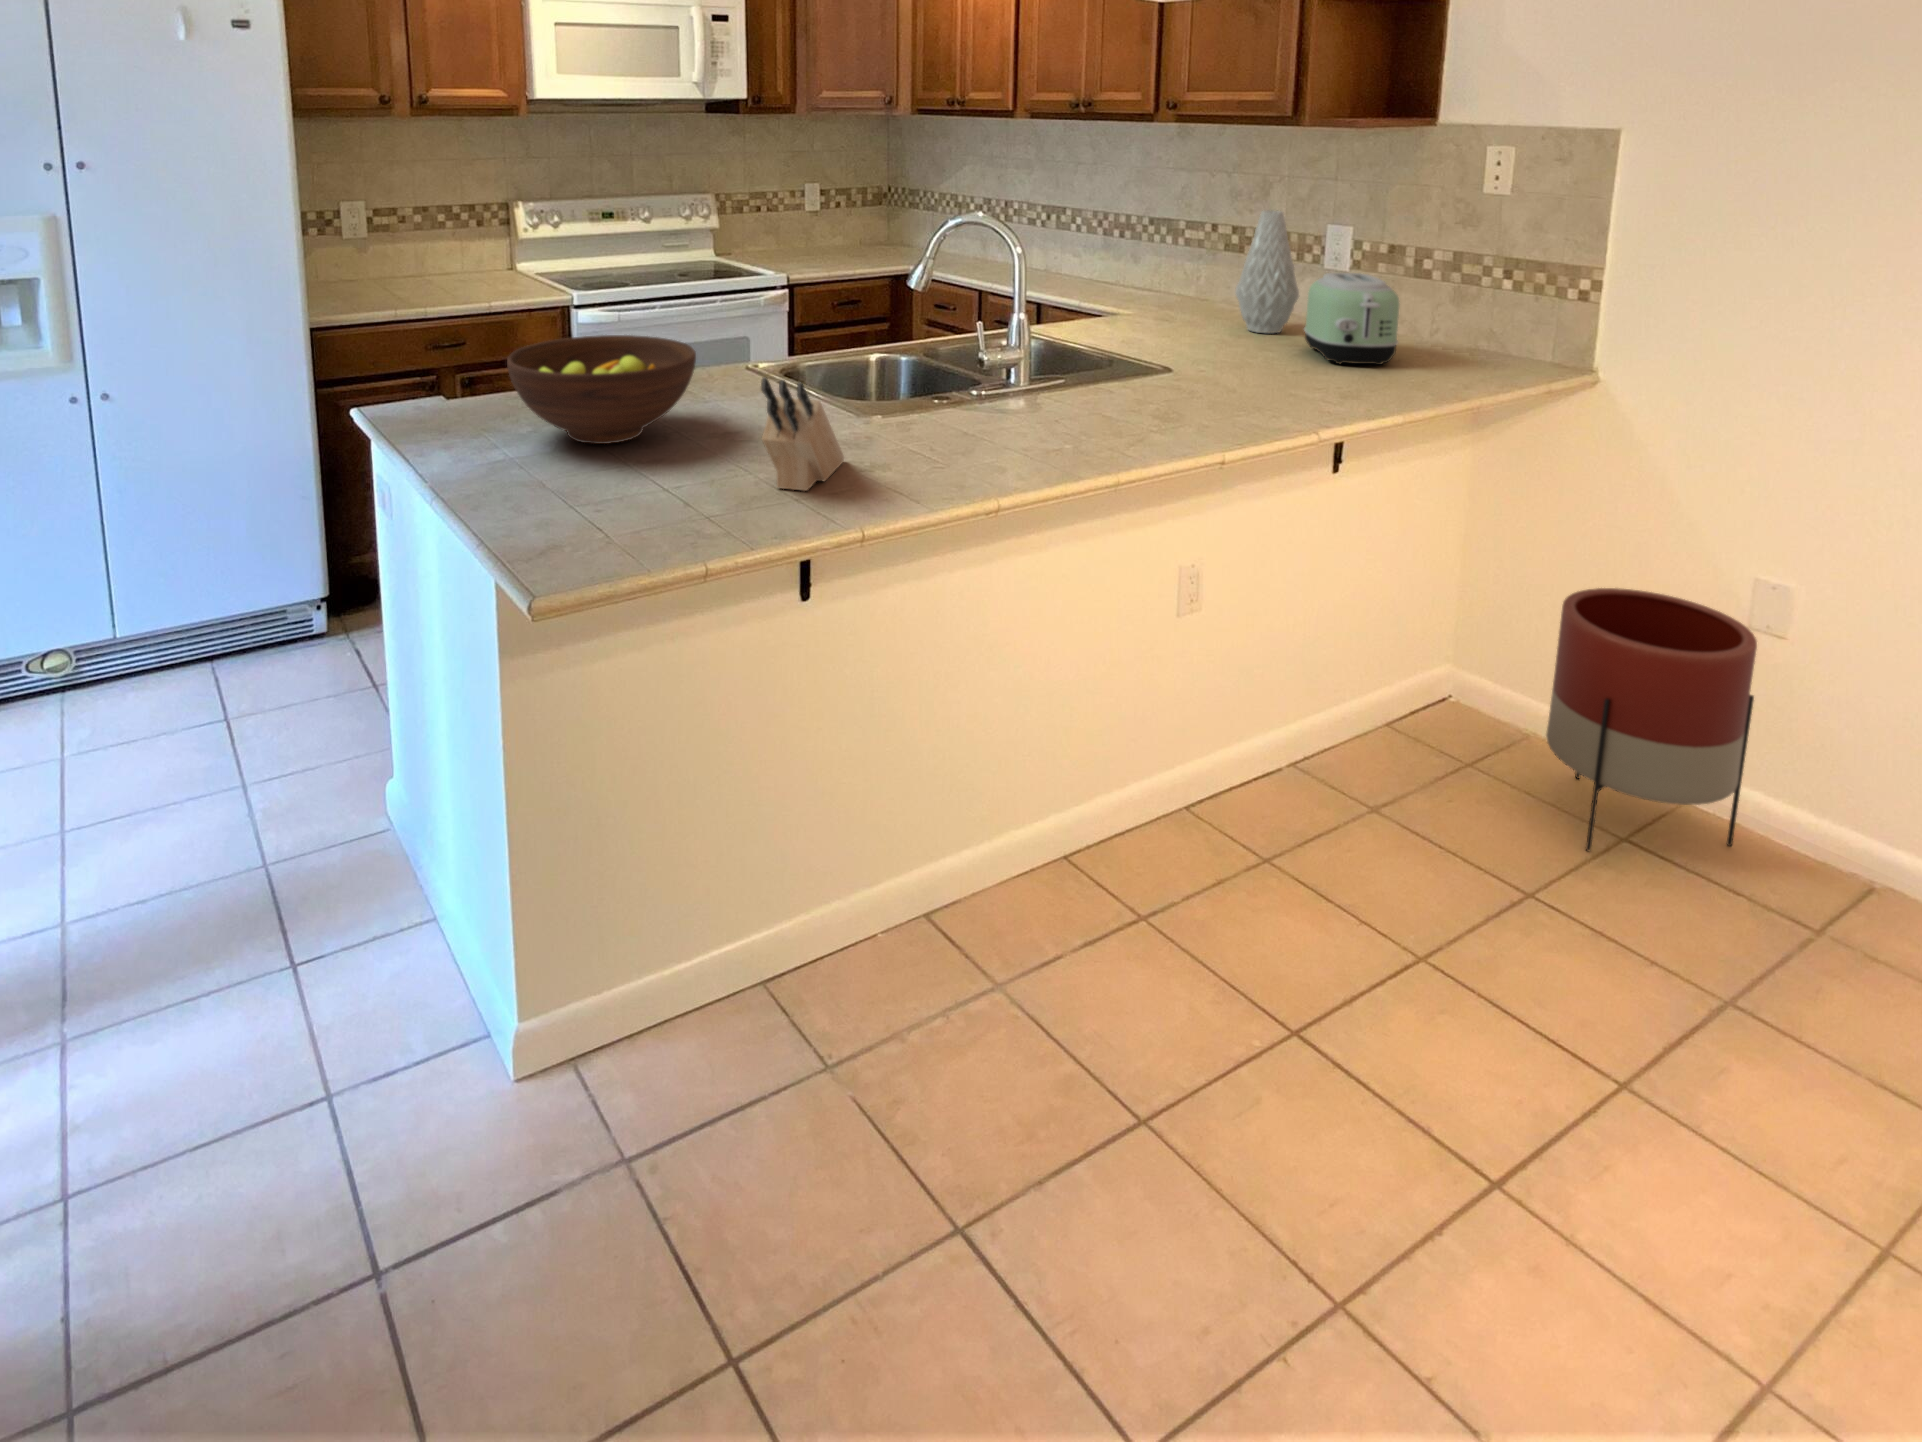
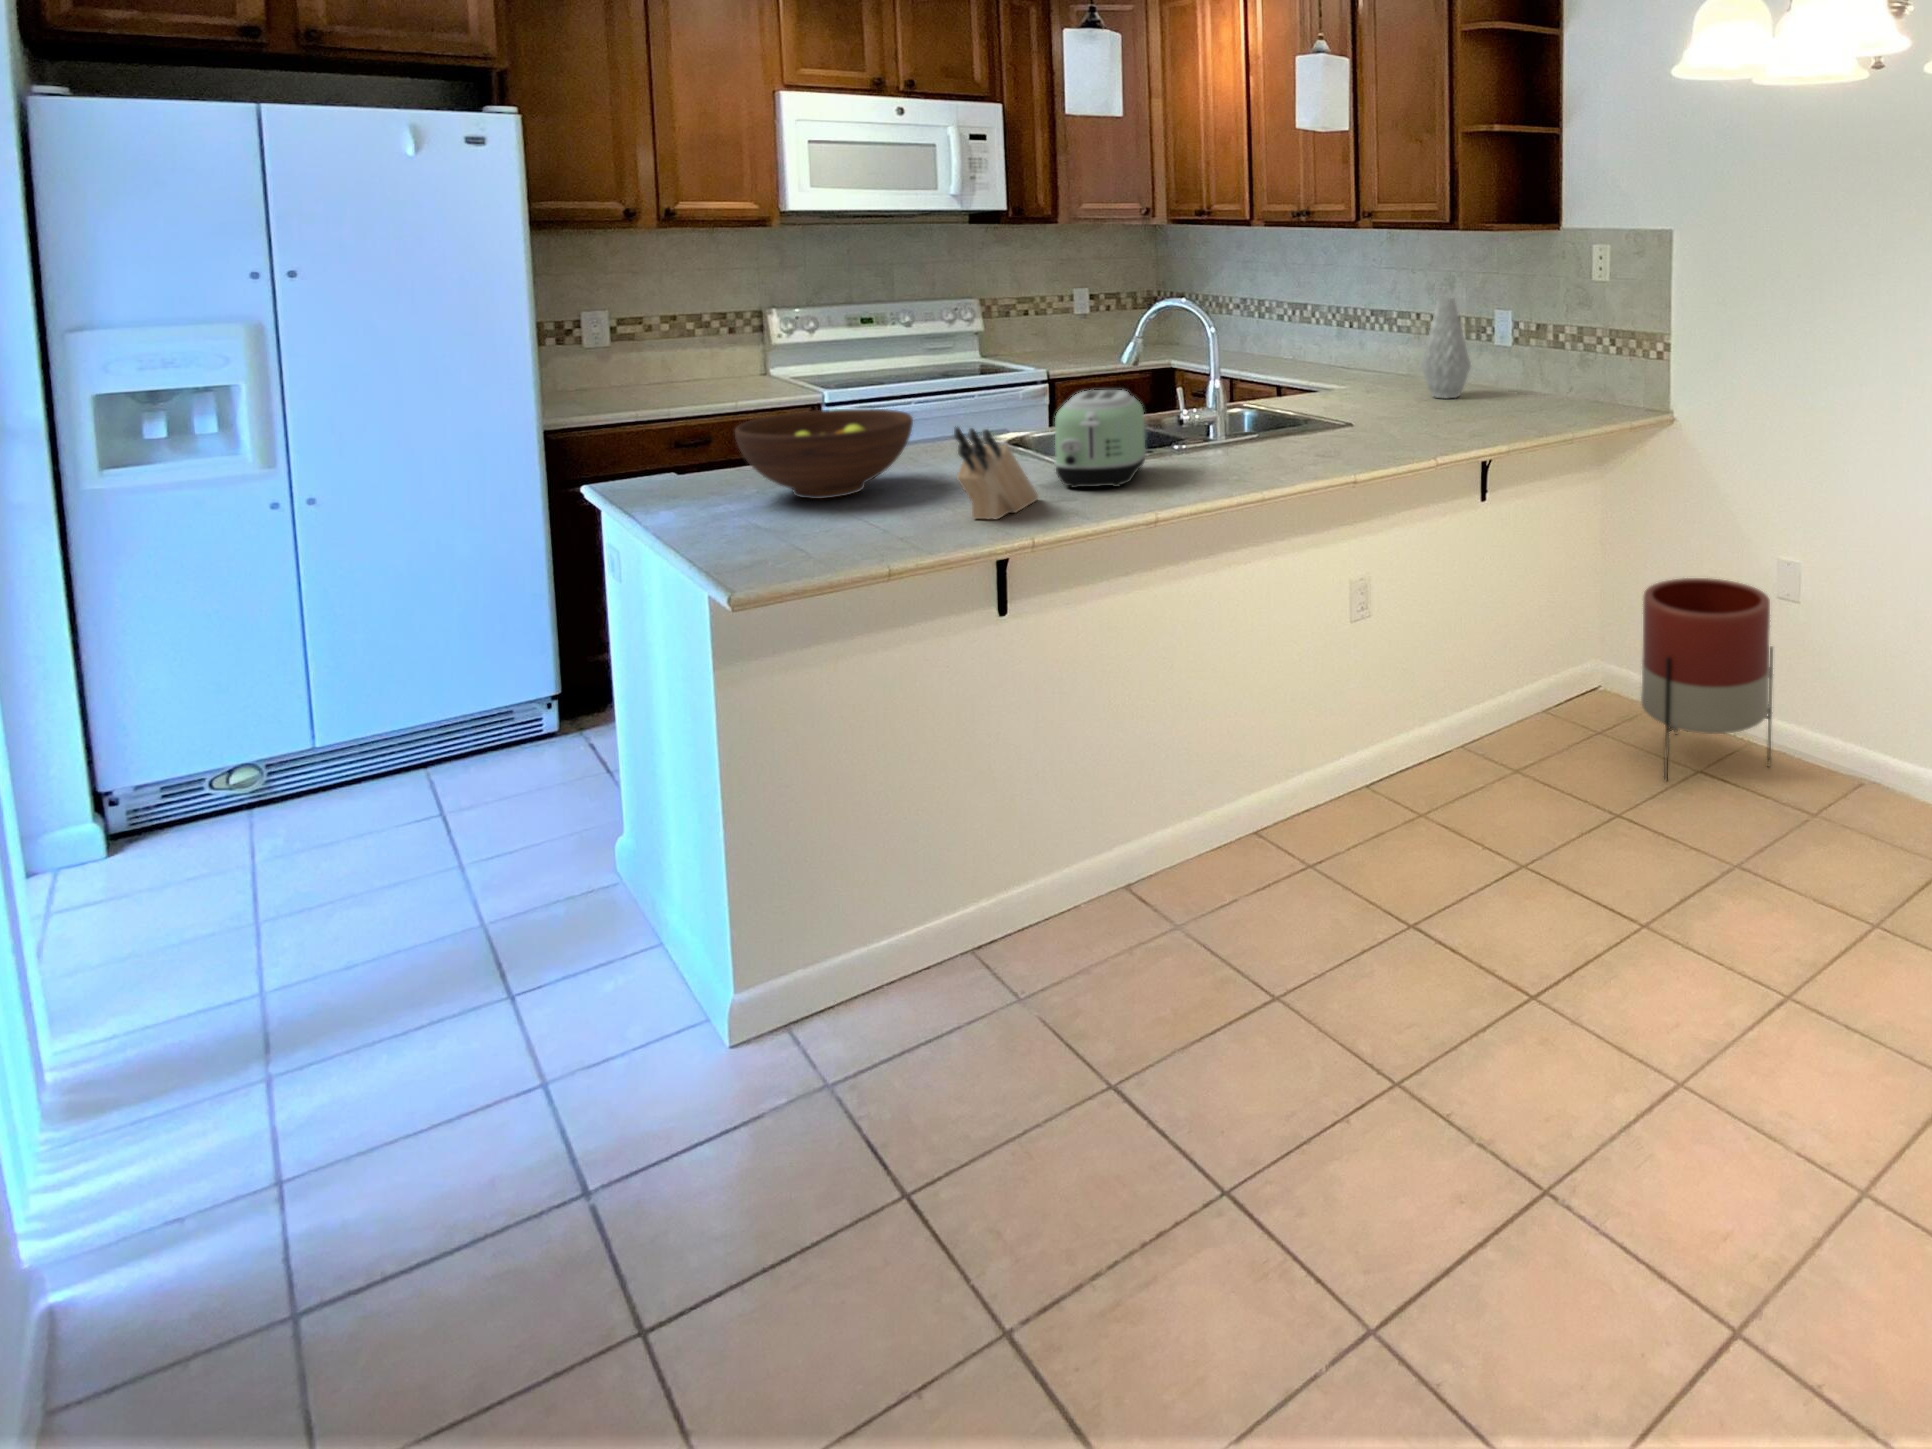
toaster: present [1304,273,1399,365] -> present [1054,390,1146,488]

